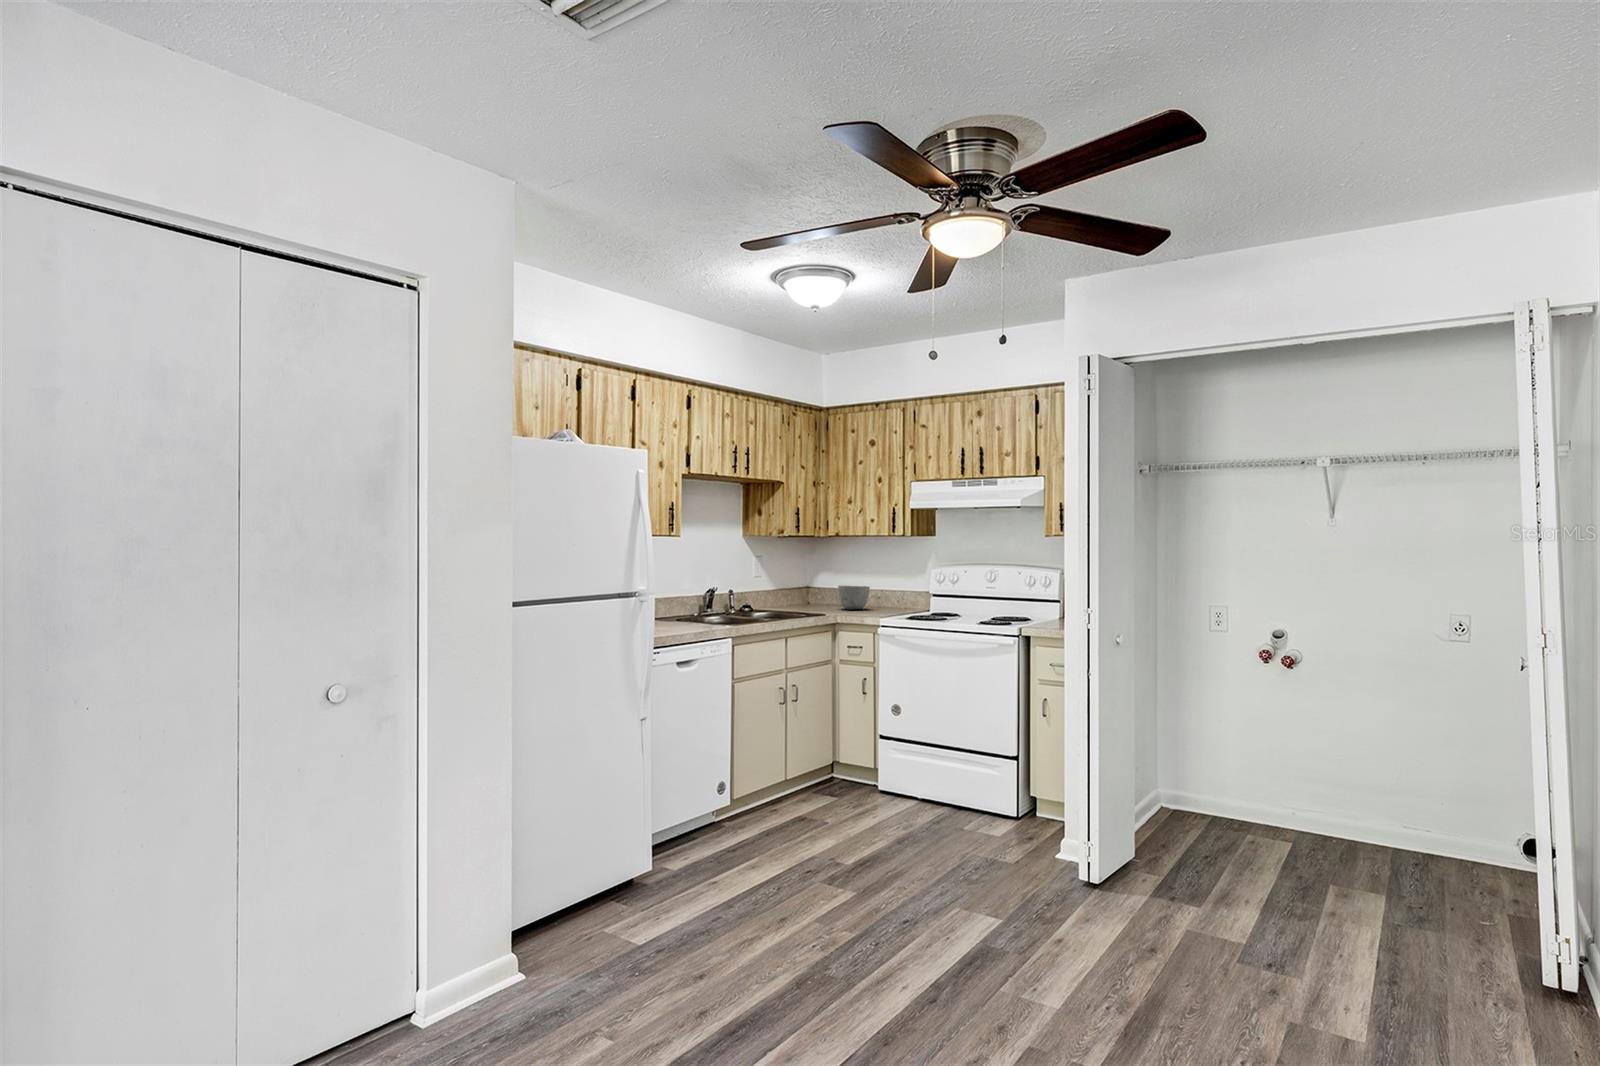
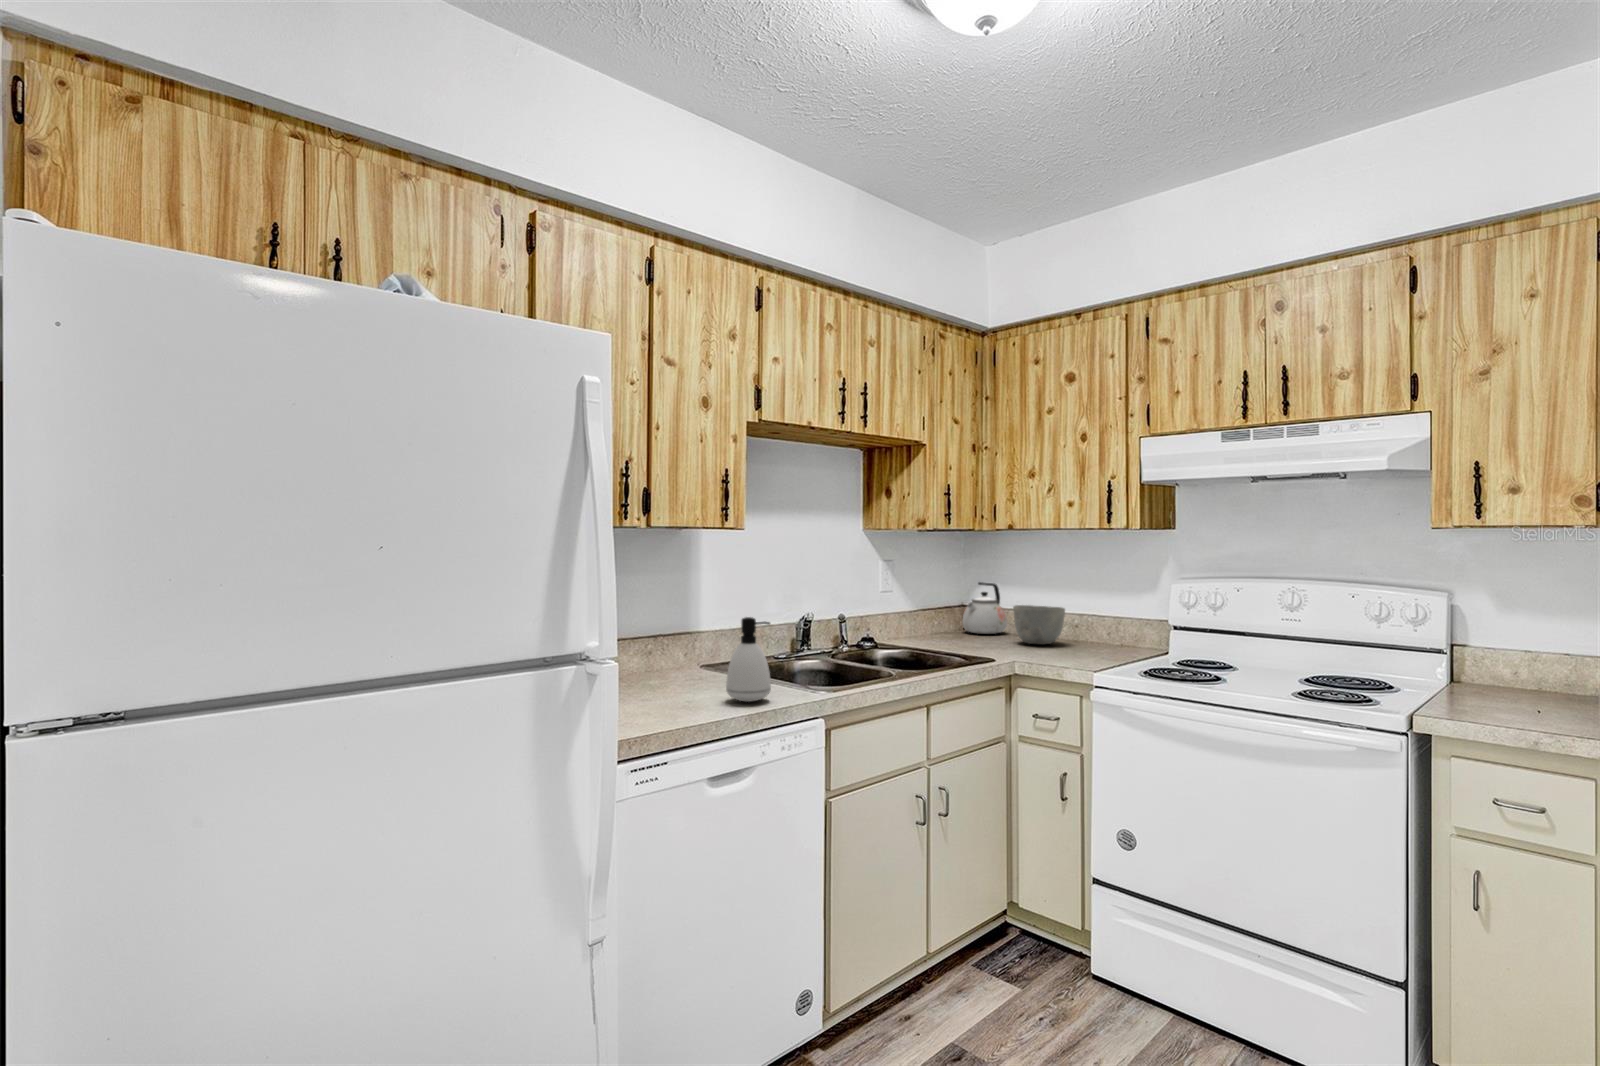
kettle: none [807,572,835,606] -> present [962,582,1007,634]
soap dispenser: none [680,586,705,631] -> present [726,617,771,702]

